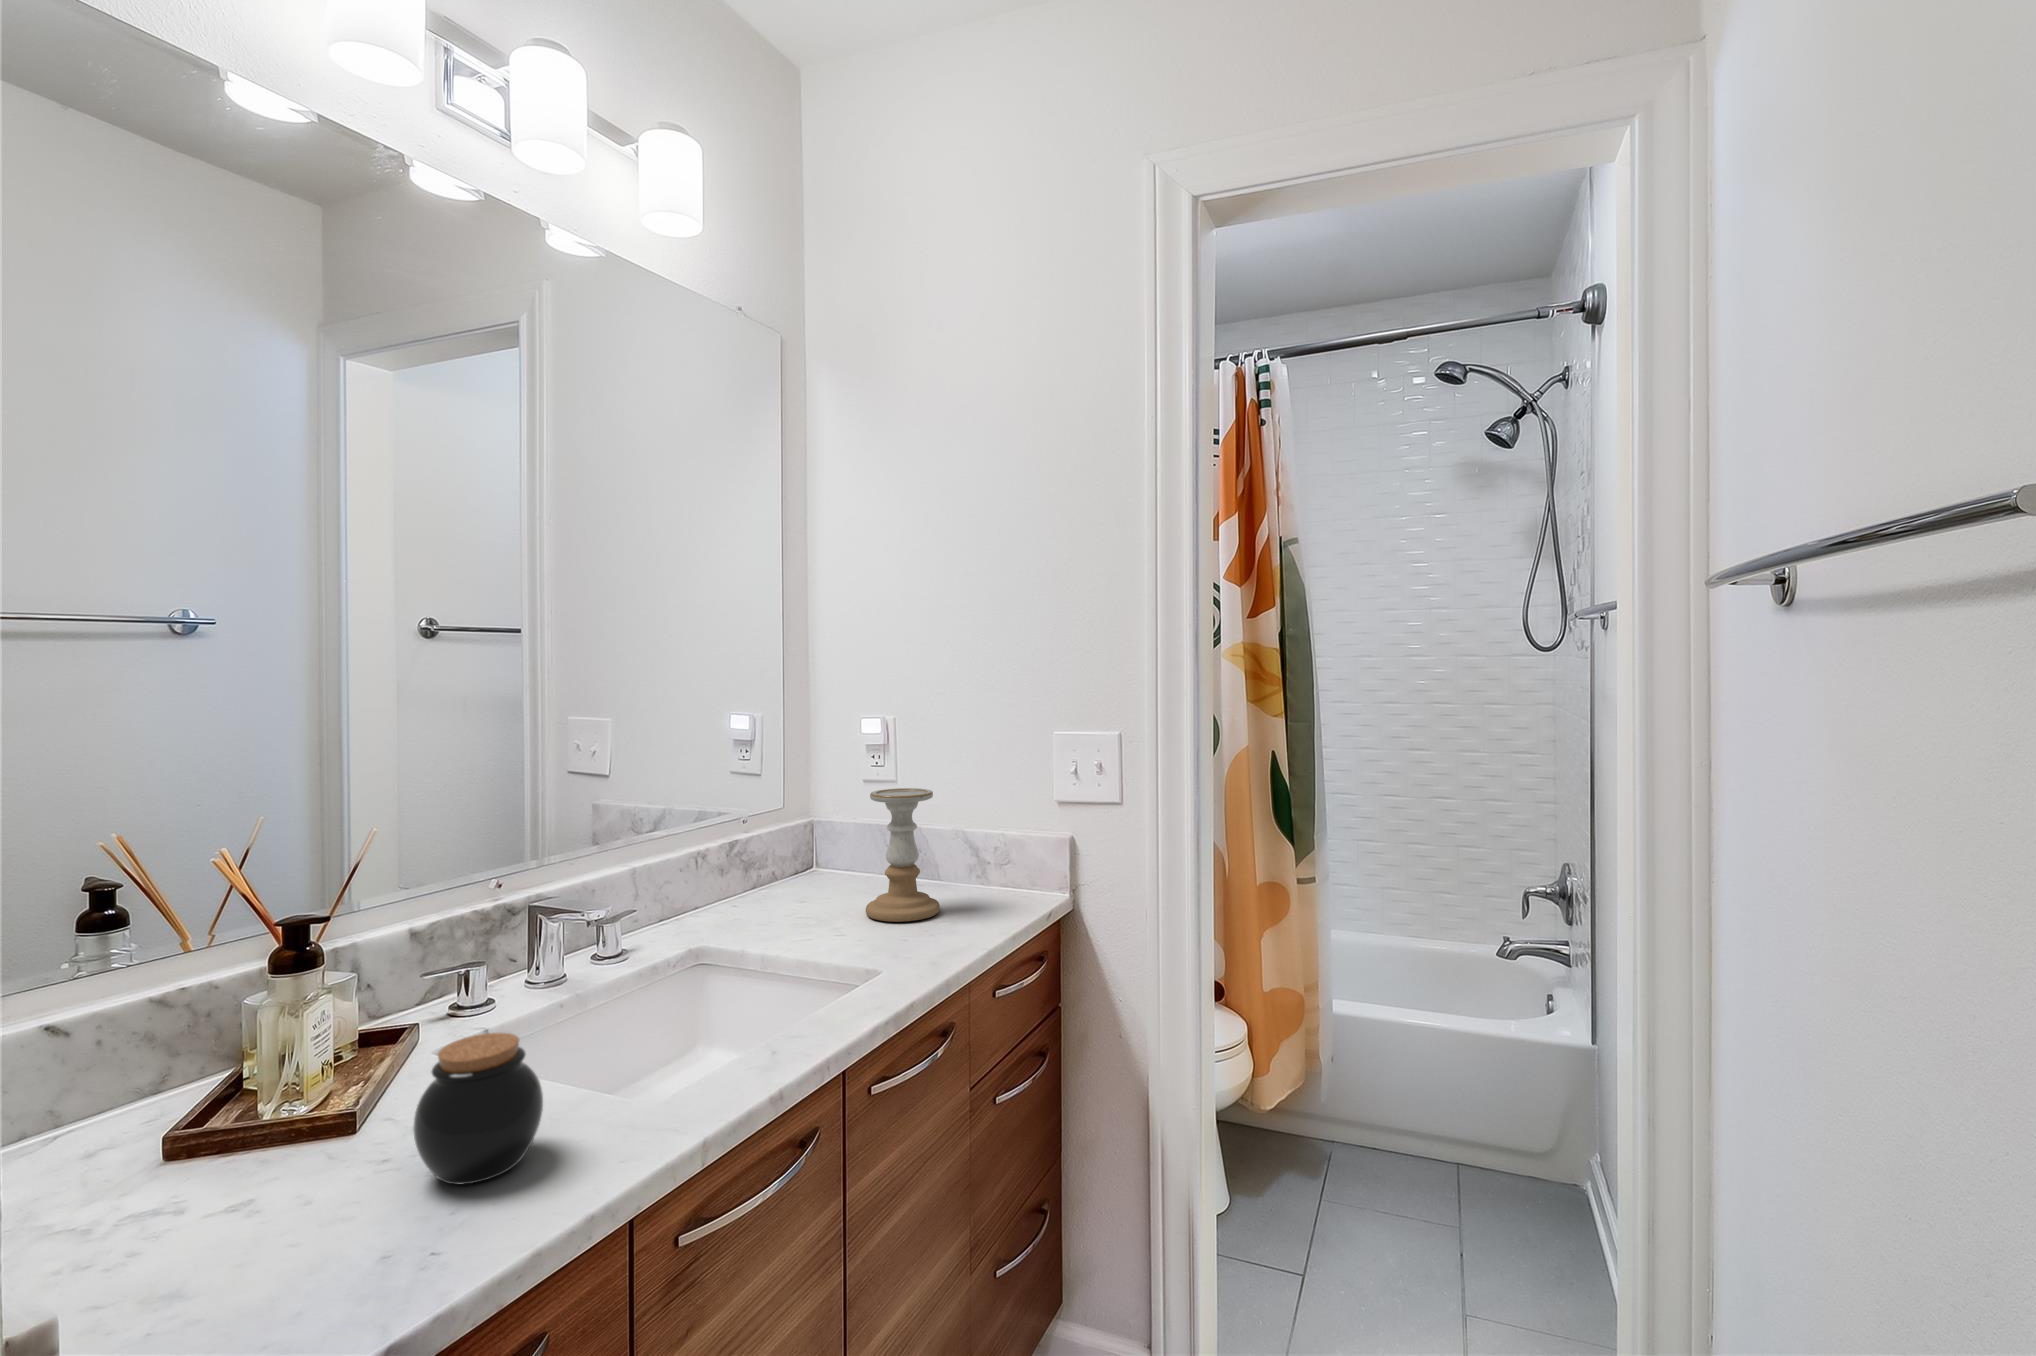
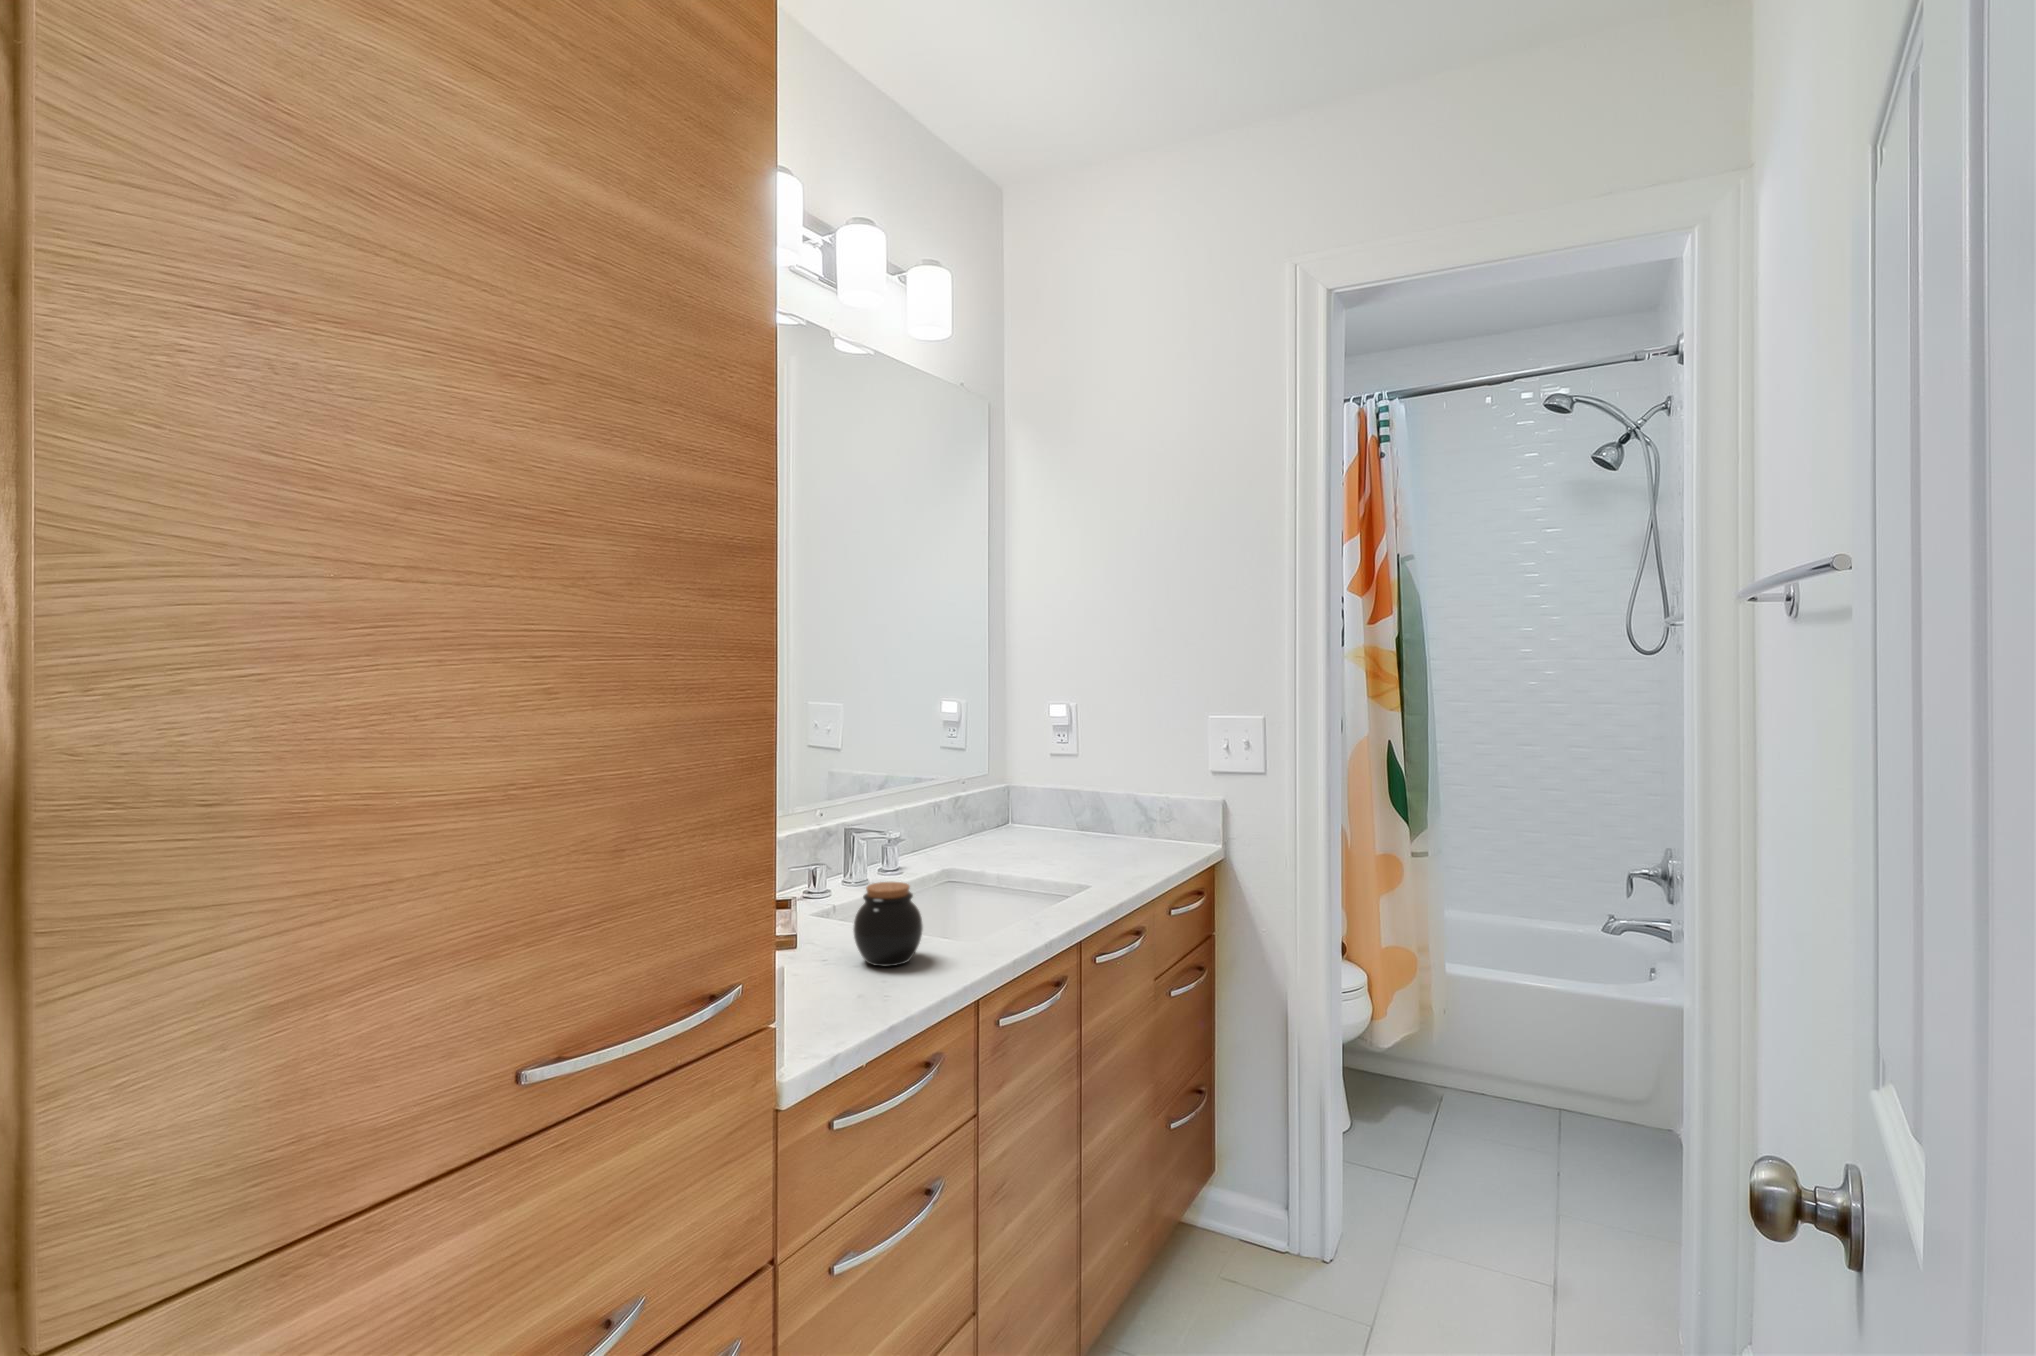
candle holder: present [866,788,940,922] -> none [1065,757,1122,857]

